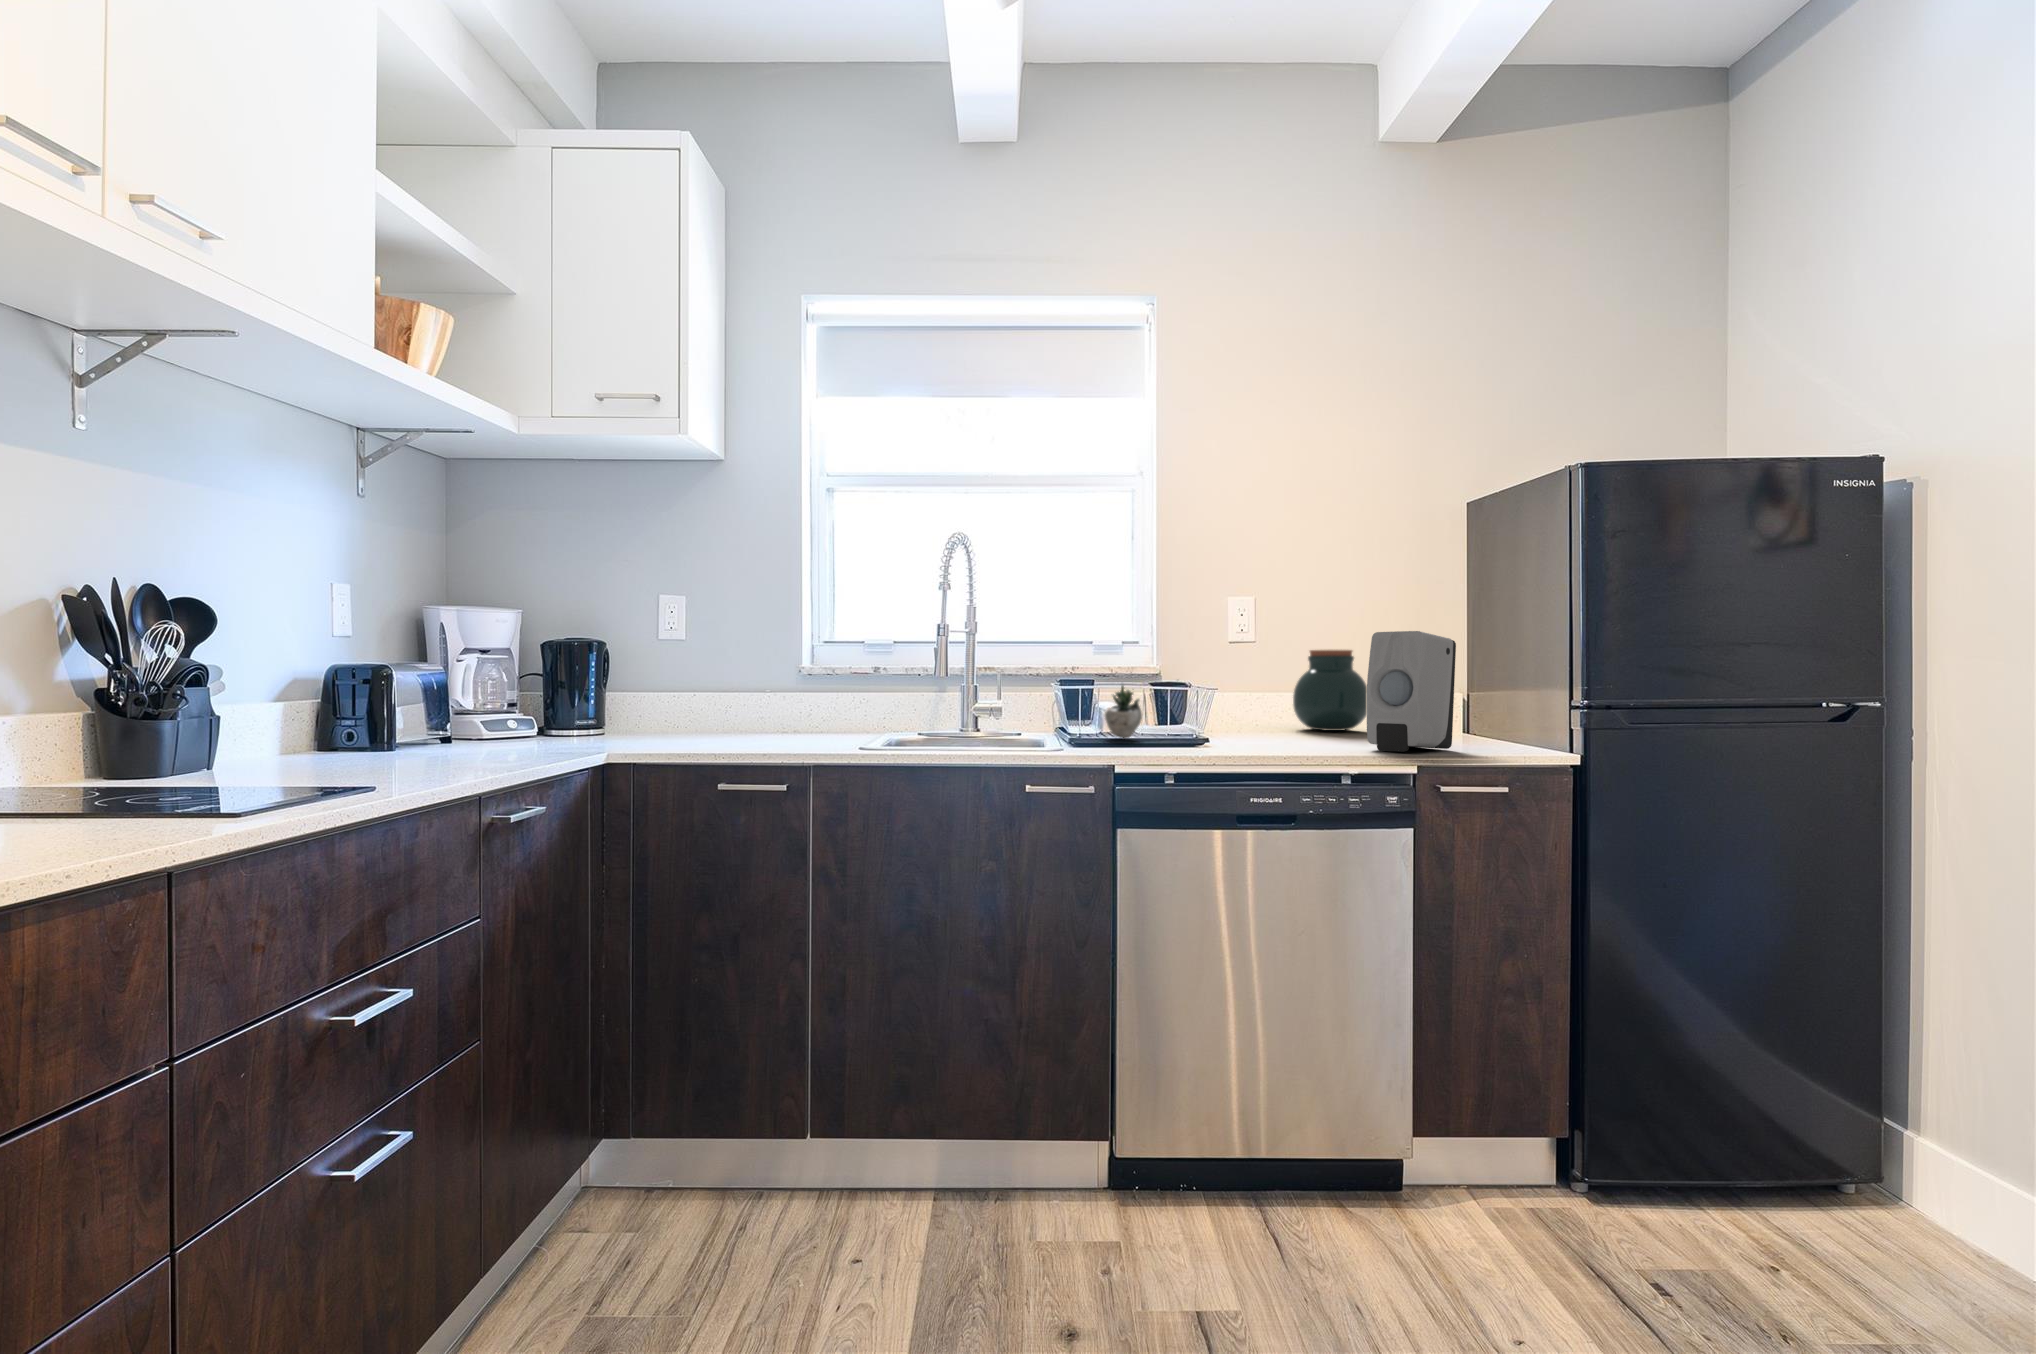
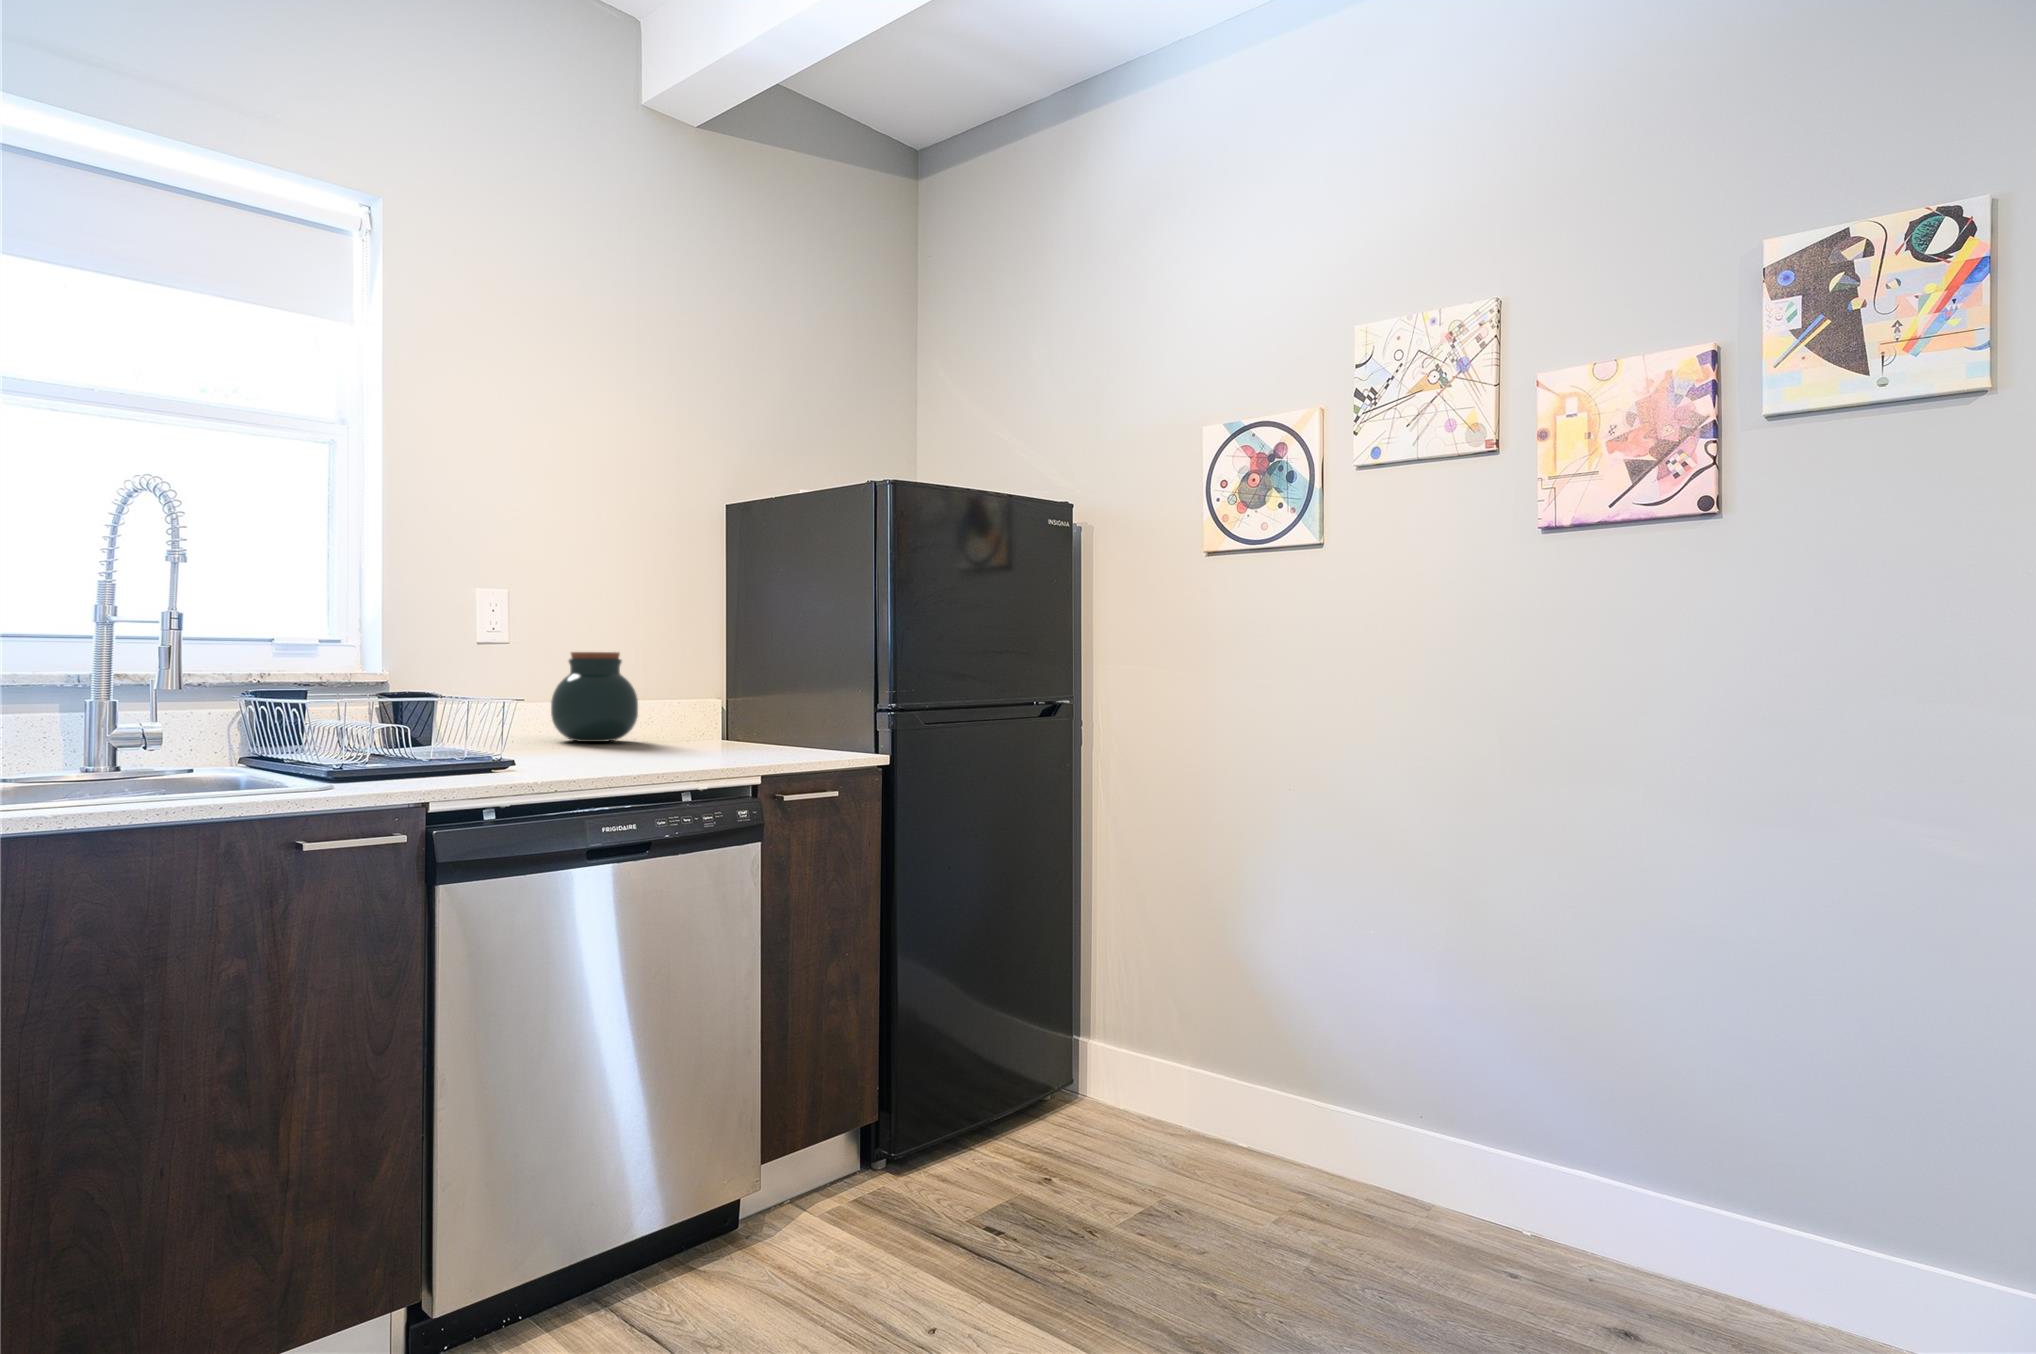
soap dispenser: present [1367,631,1456,752] -> none [693,636,767,763]
succulent plant: present [1105,685,1142,739] -> none [361,687,467,766]

